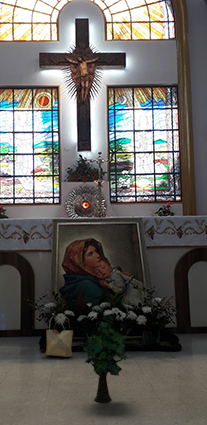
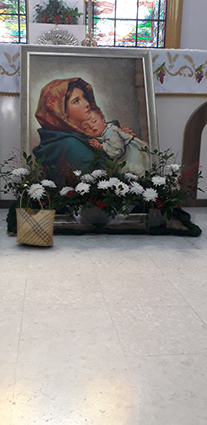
decorative plant: present [78,314,127,402] -> none [74,196,163,345]

